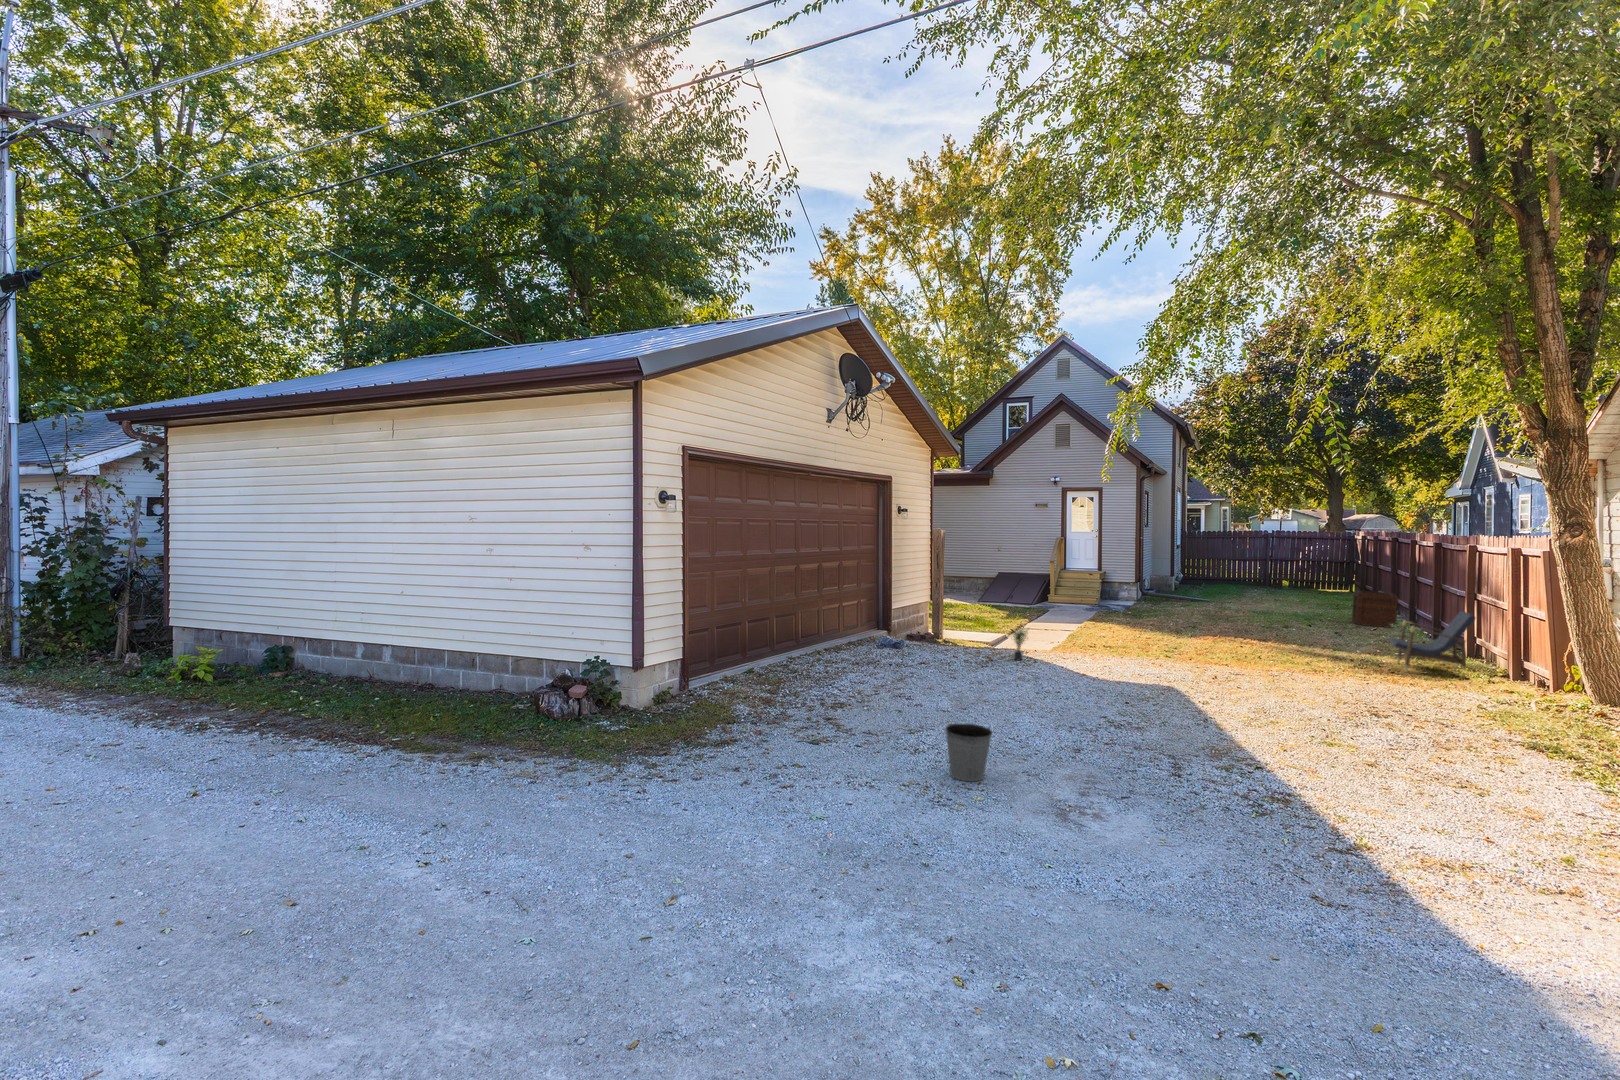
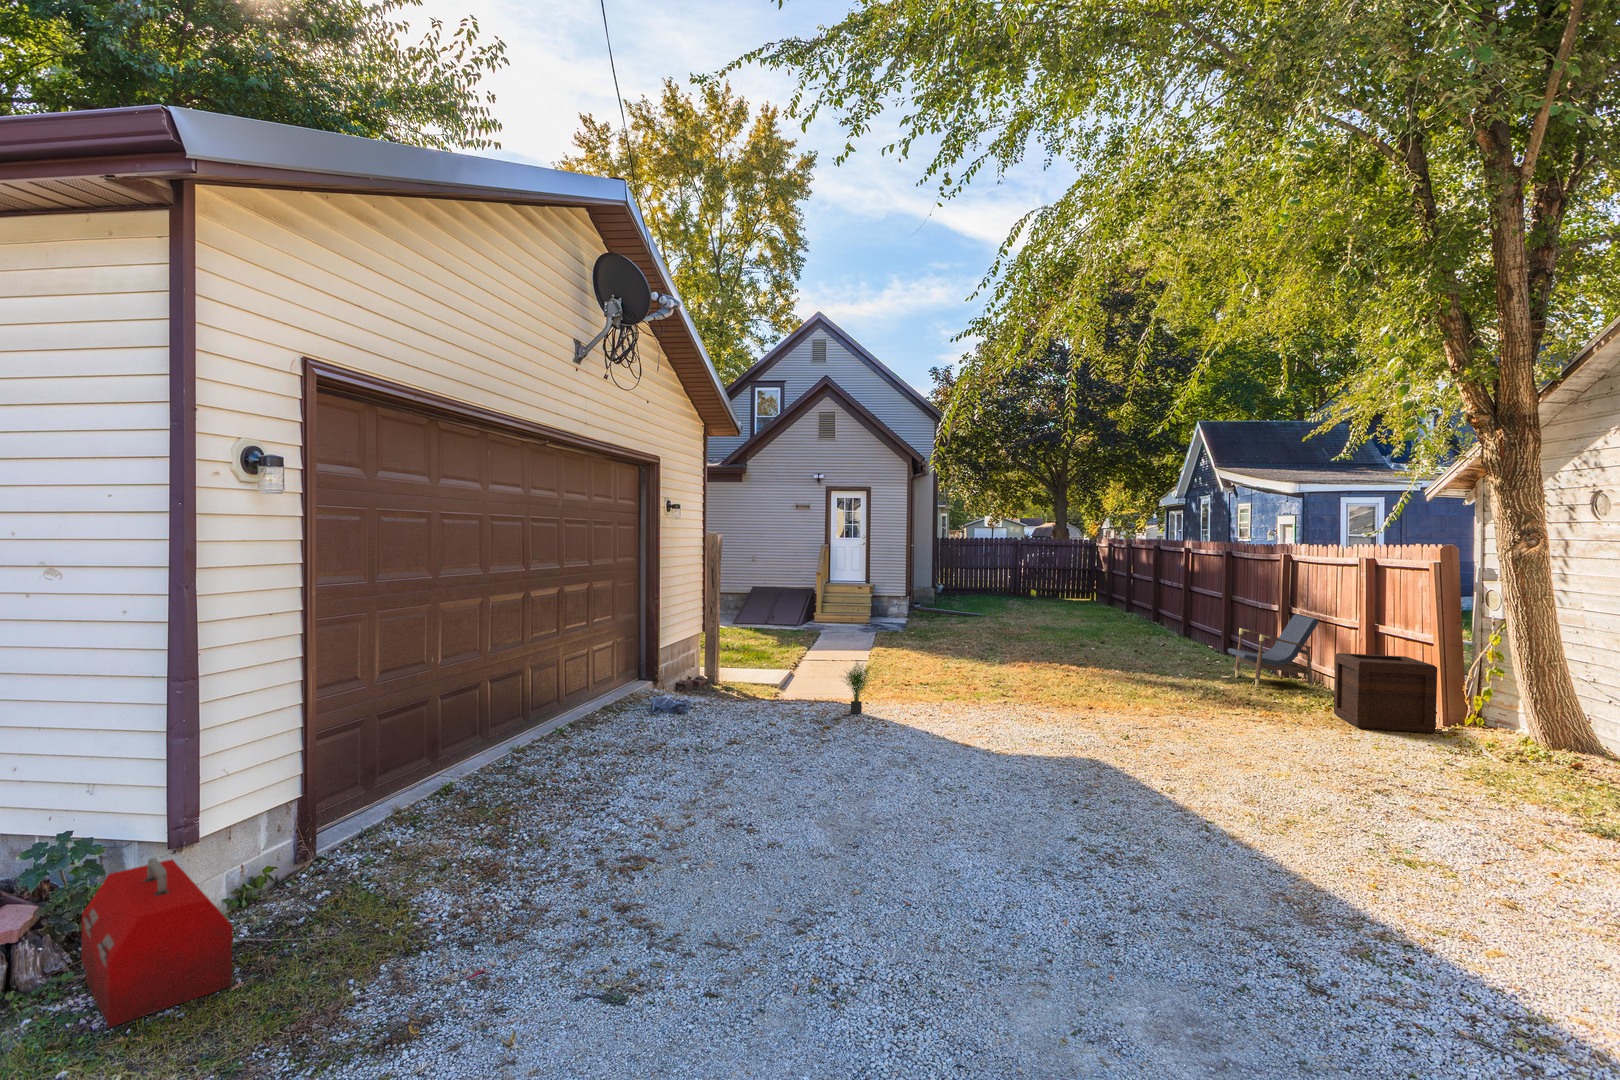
wooden crate: present [1352,591,1398,628] -> present [1334,653,1437,734]
toolbox: none [603,674,657,733] -> present [81,858,233,1028]
bucket: present [943,724,992,782] -> none [916,879,1015,1011]

